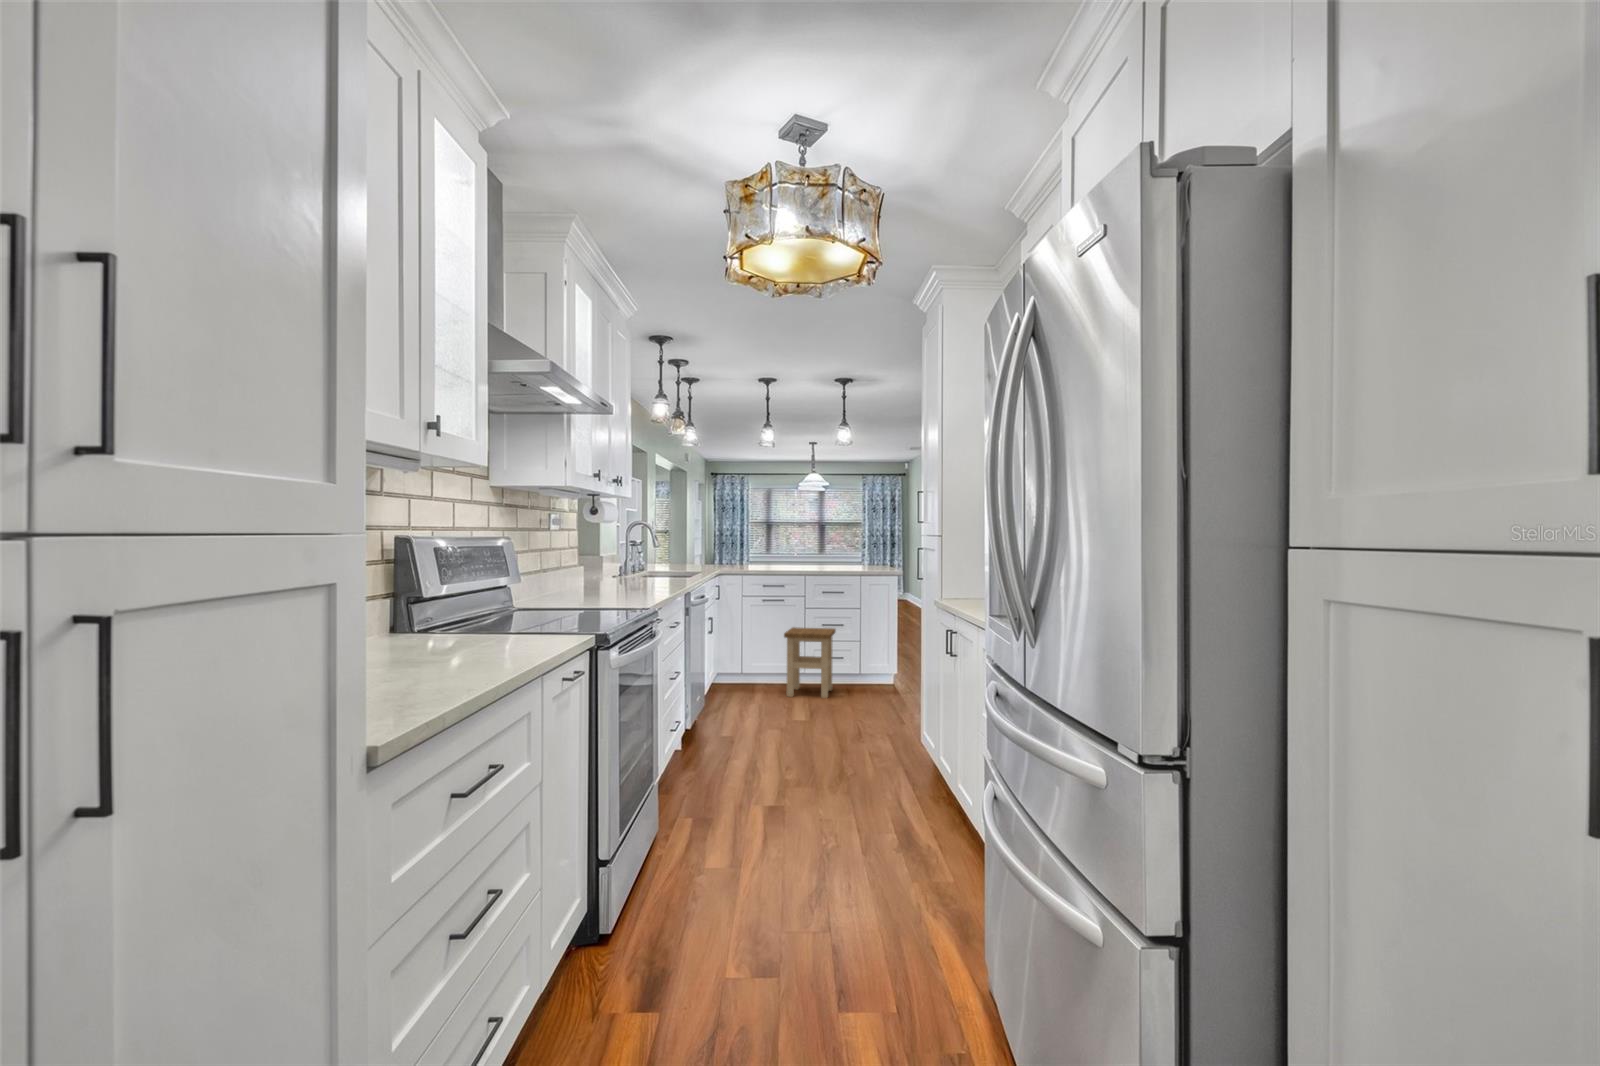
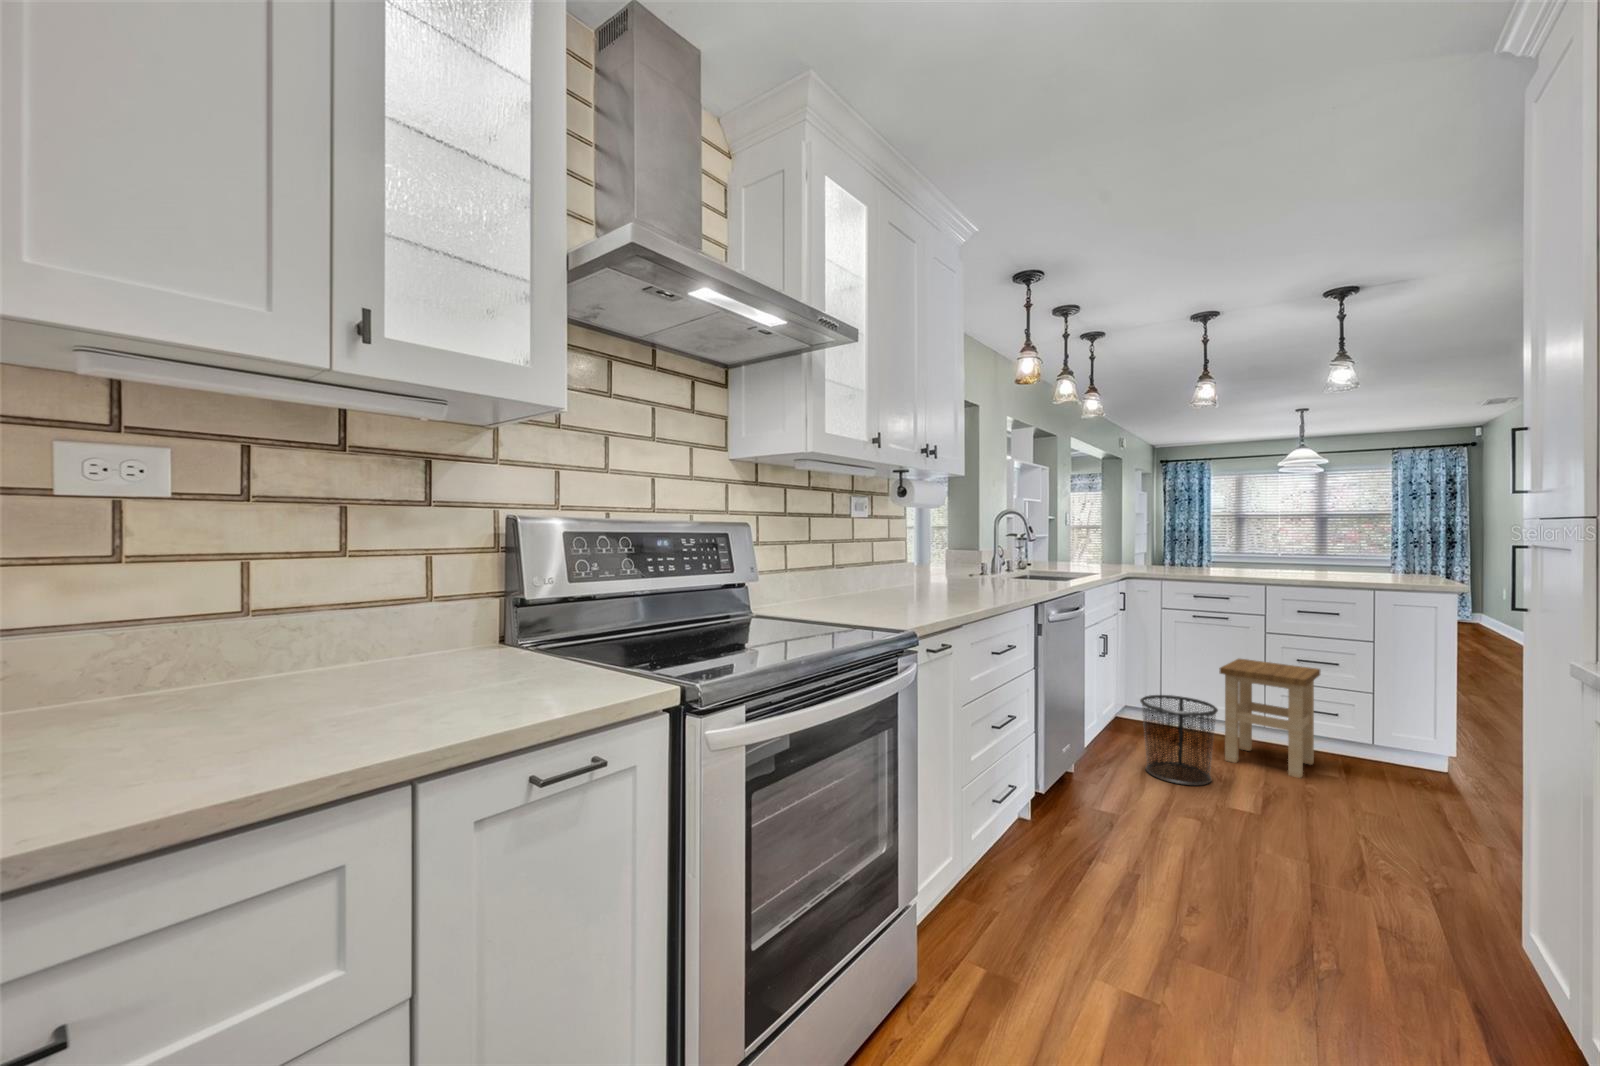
waste bin: none [740,655,786,713] -> present [1140,695,1218,786]

